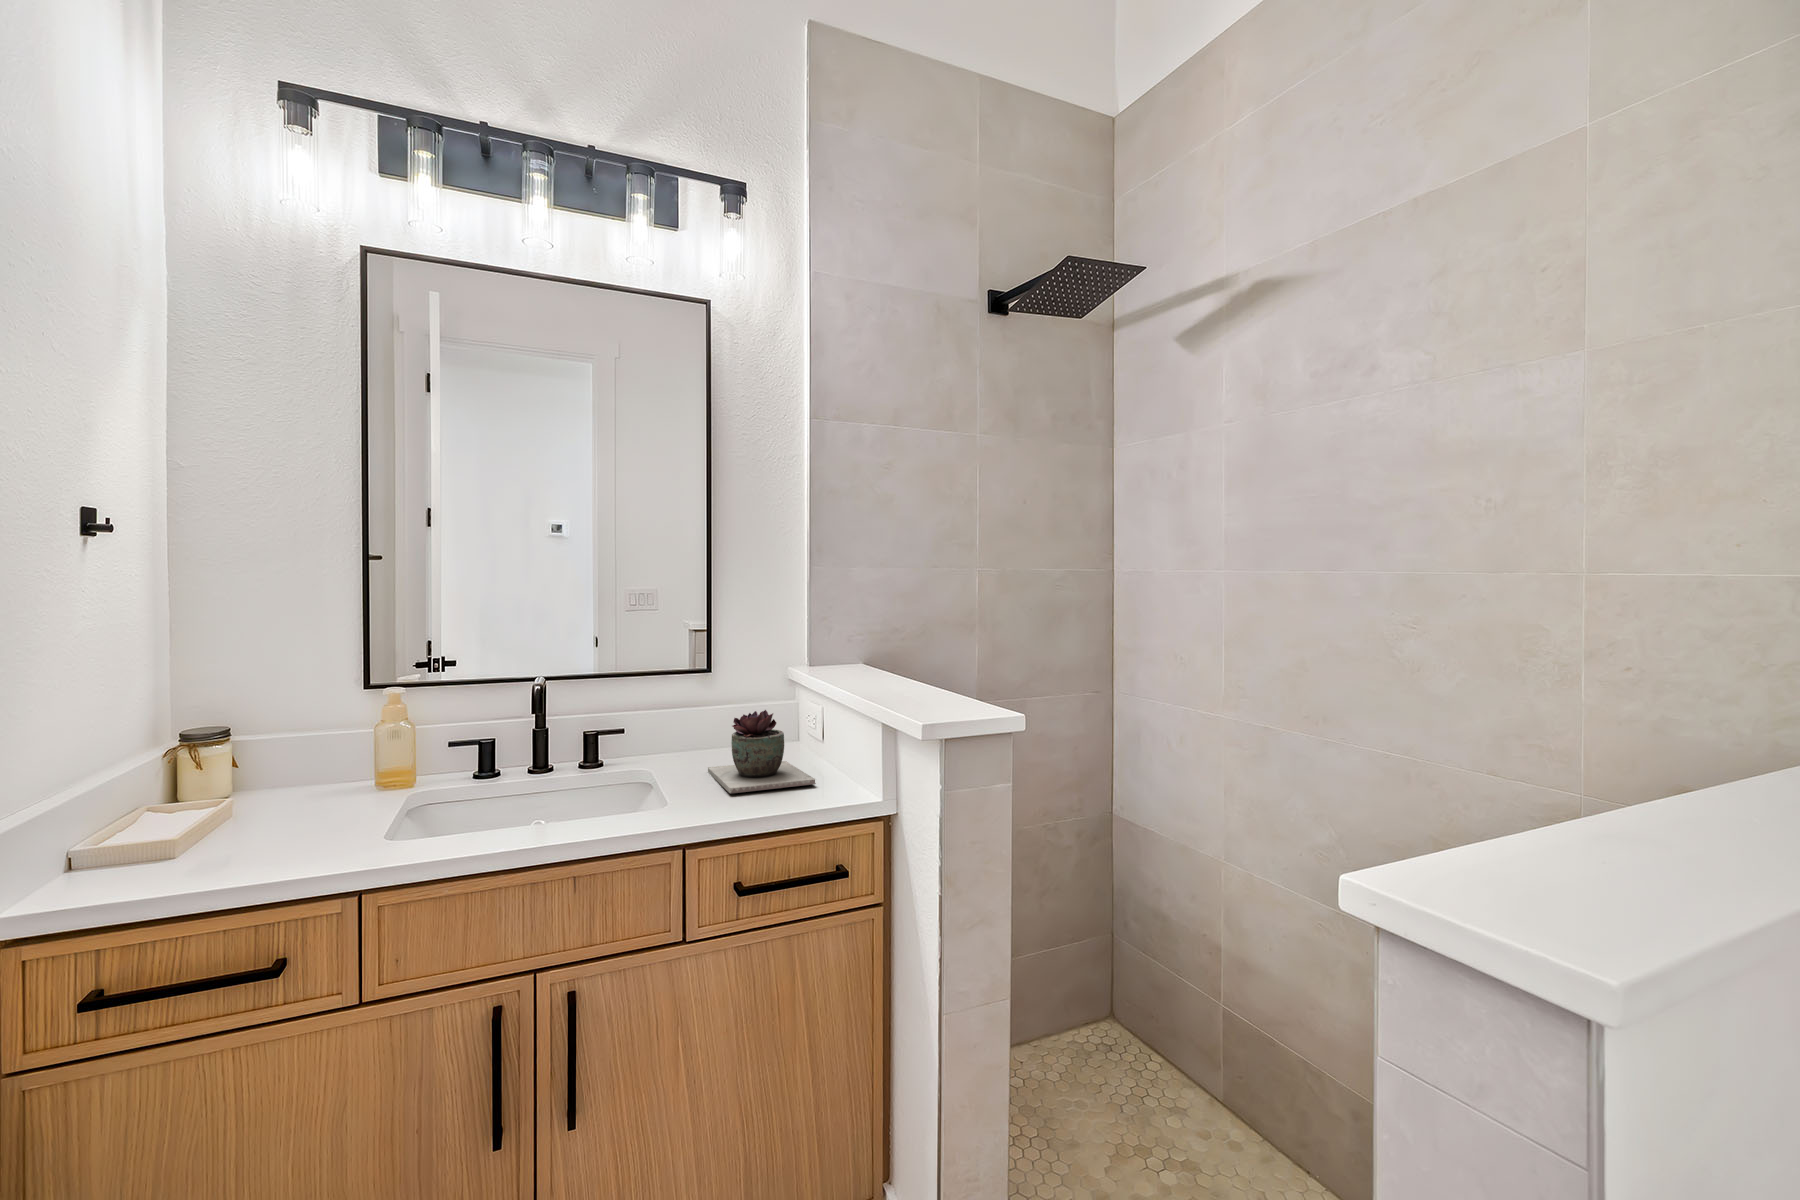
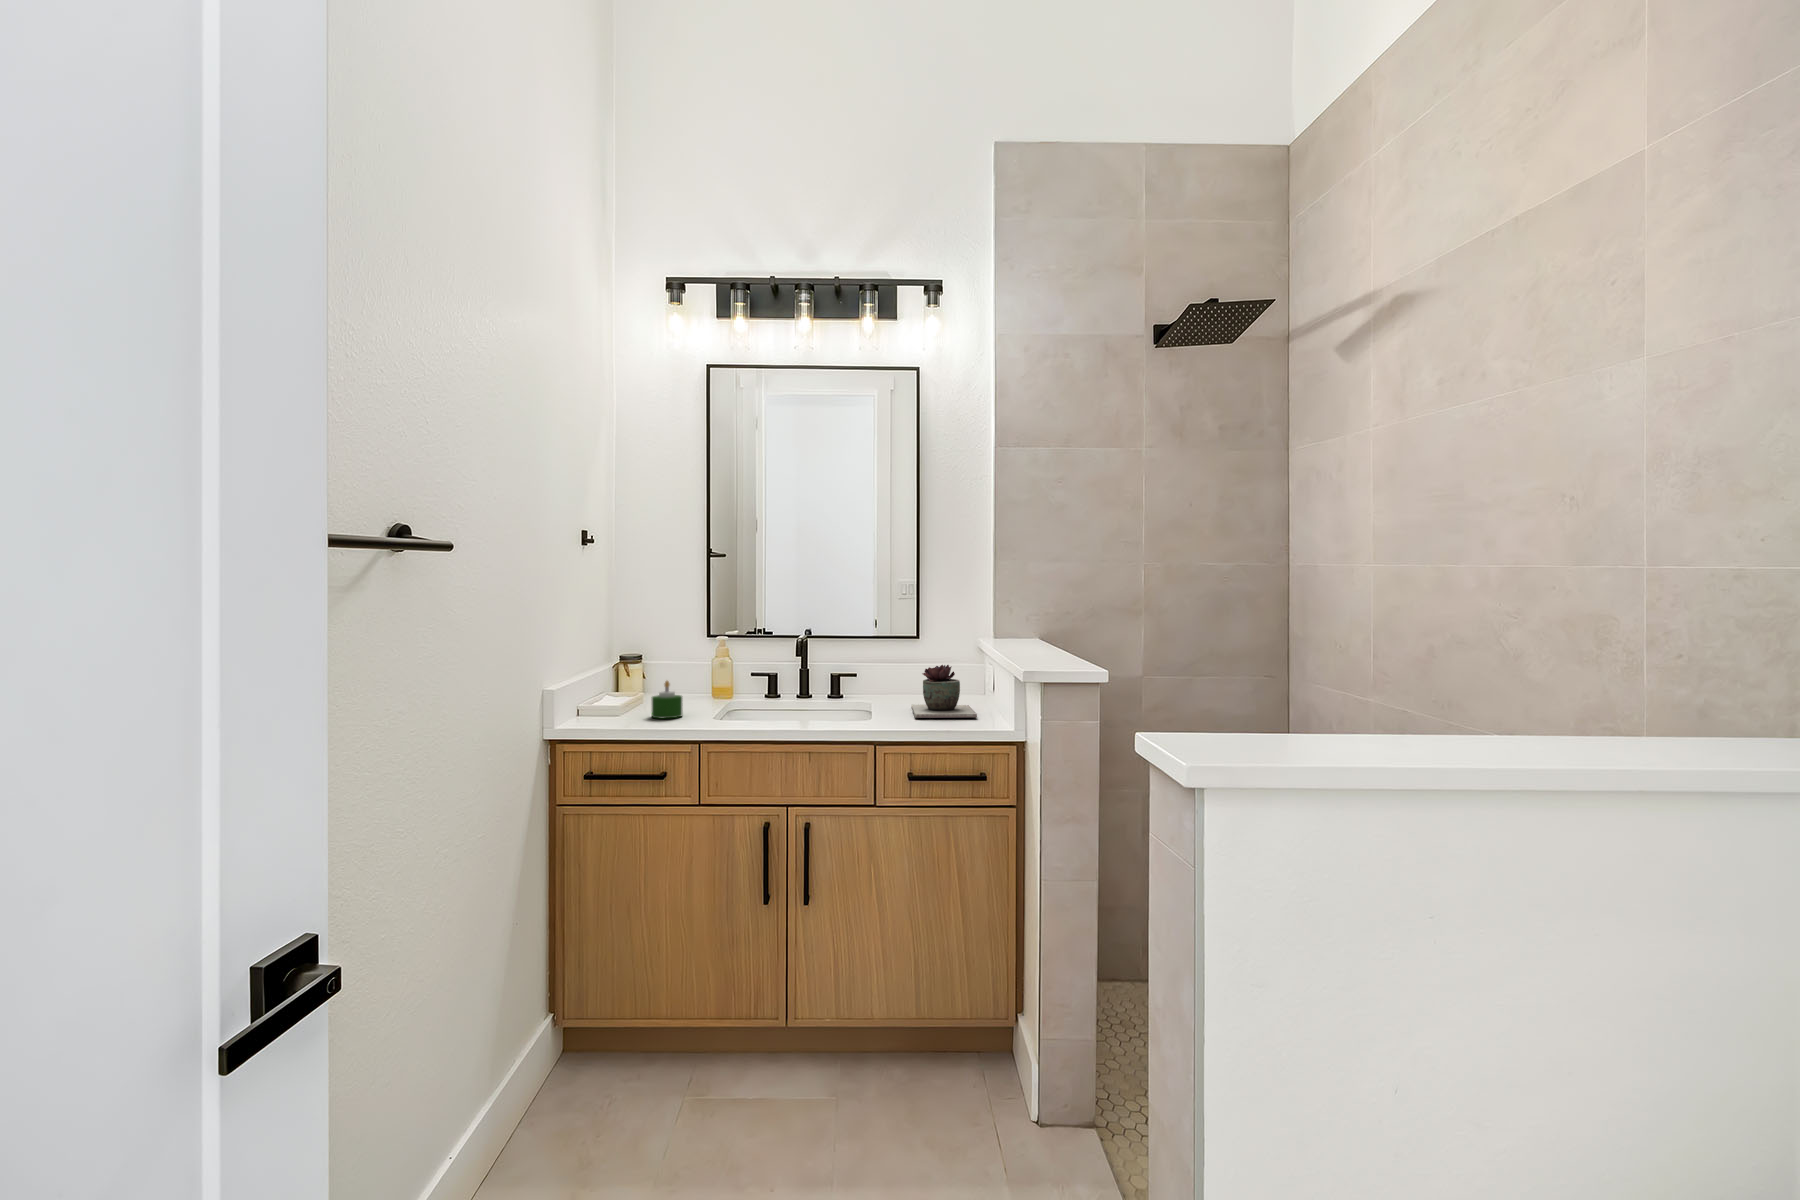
candle: none [253,771,320,843] -> present [652,681,682,718]

